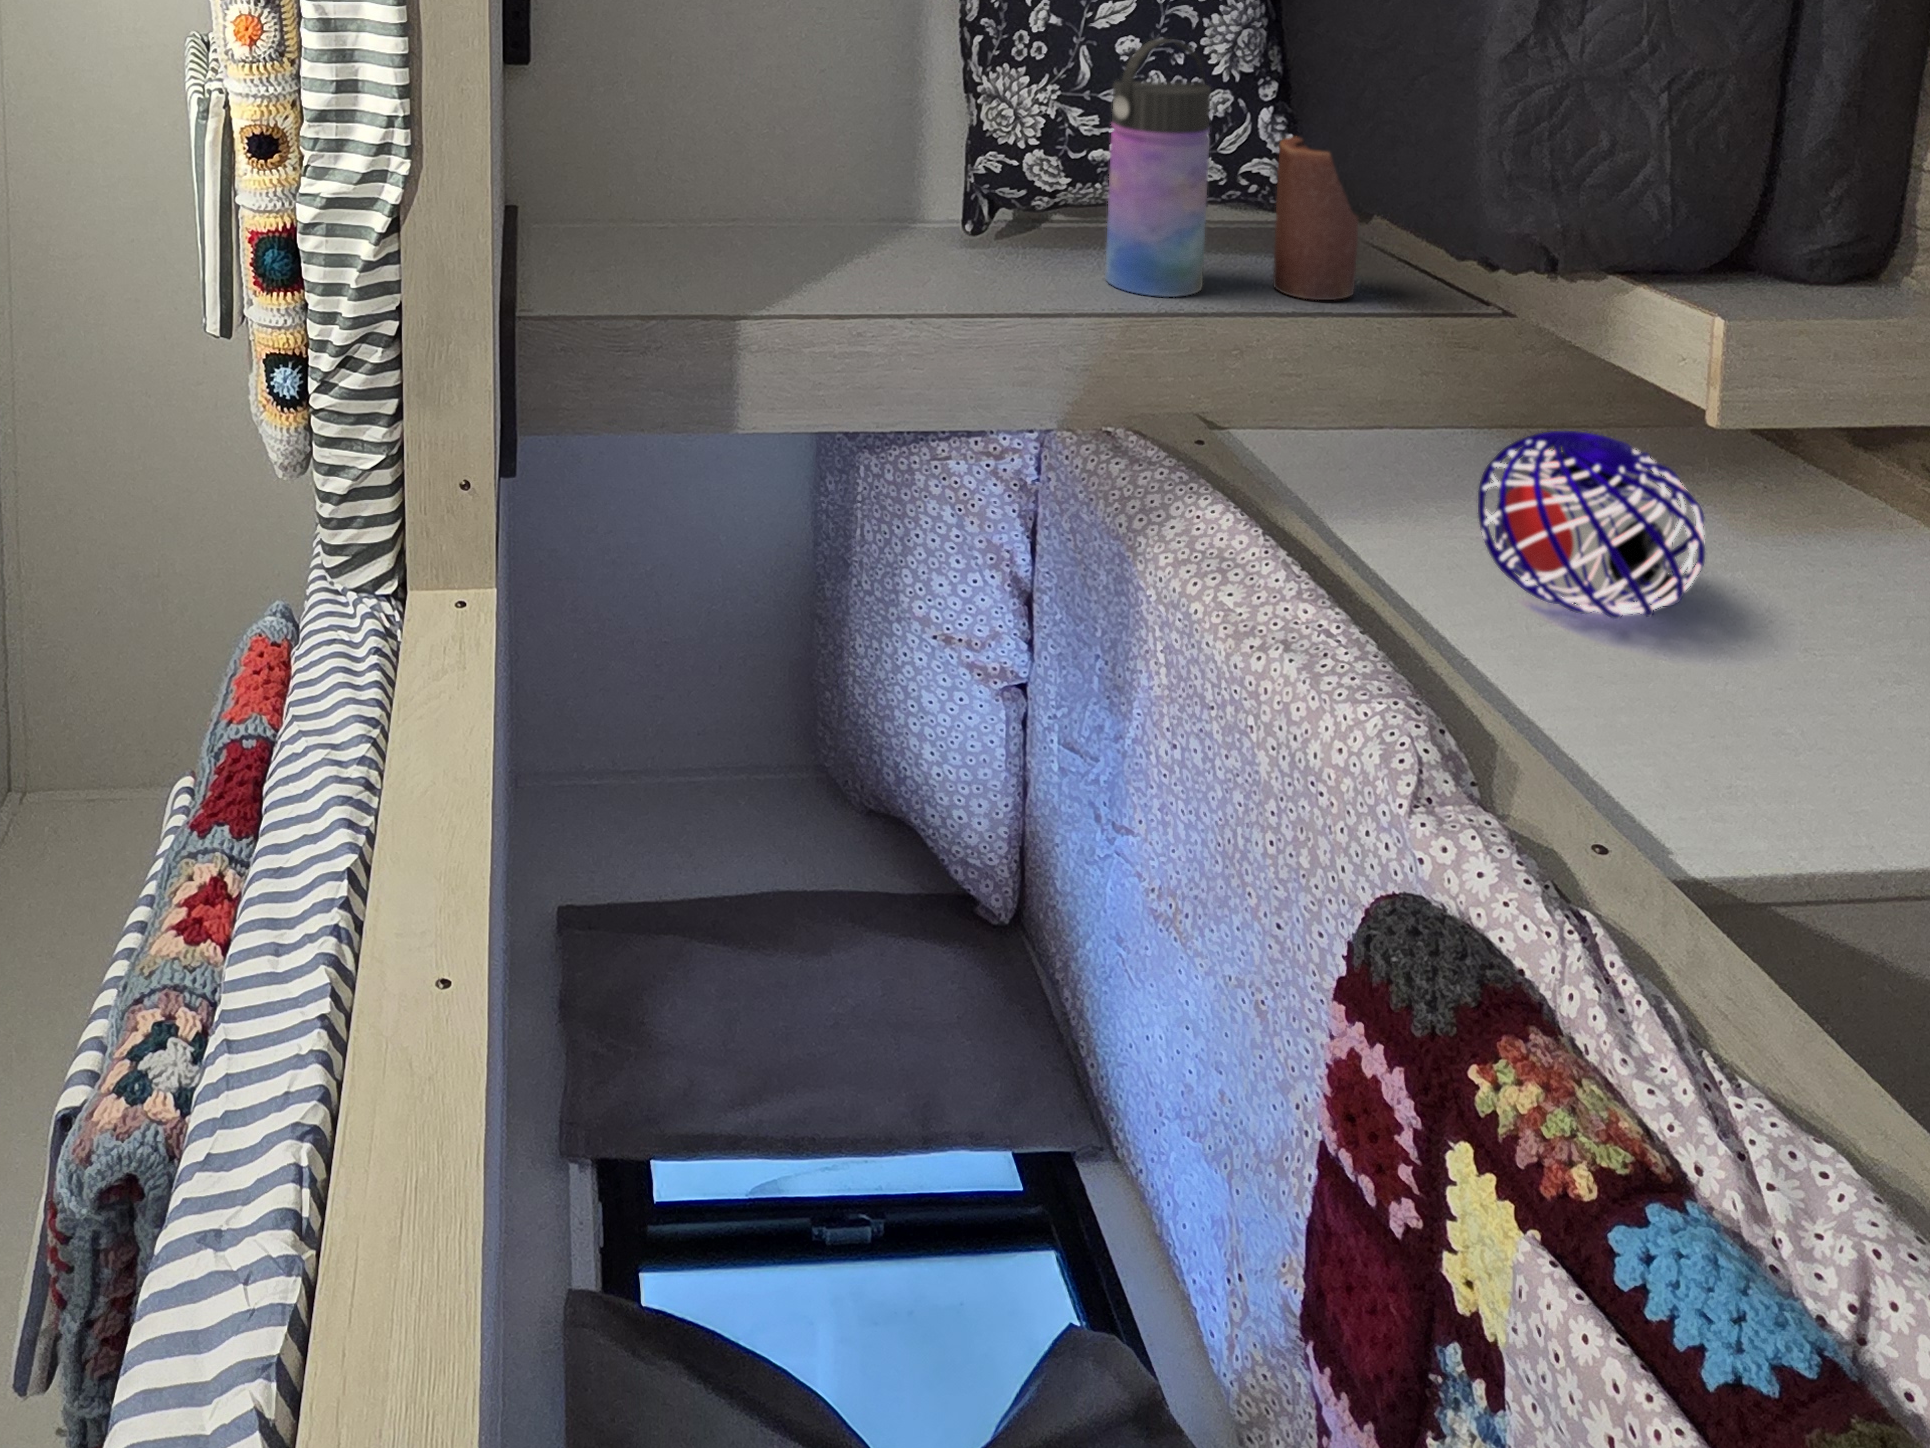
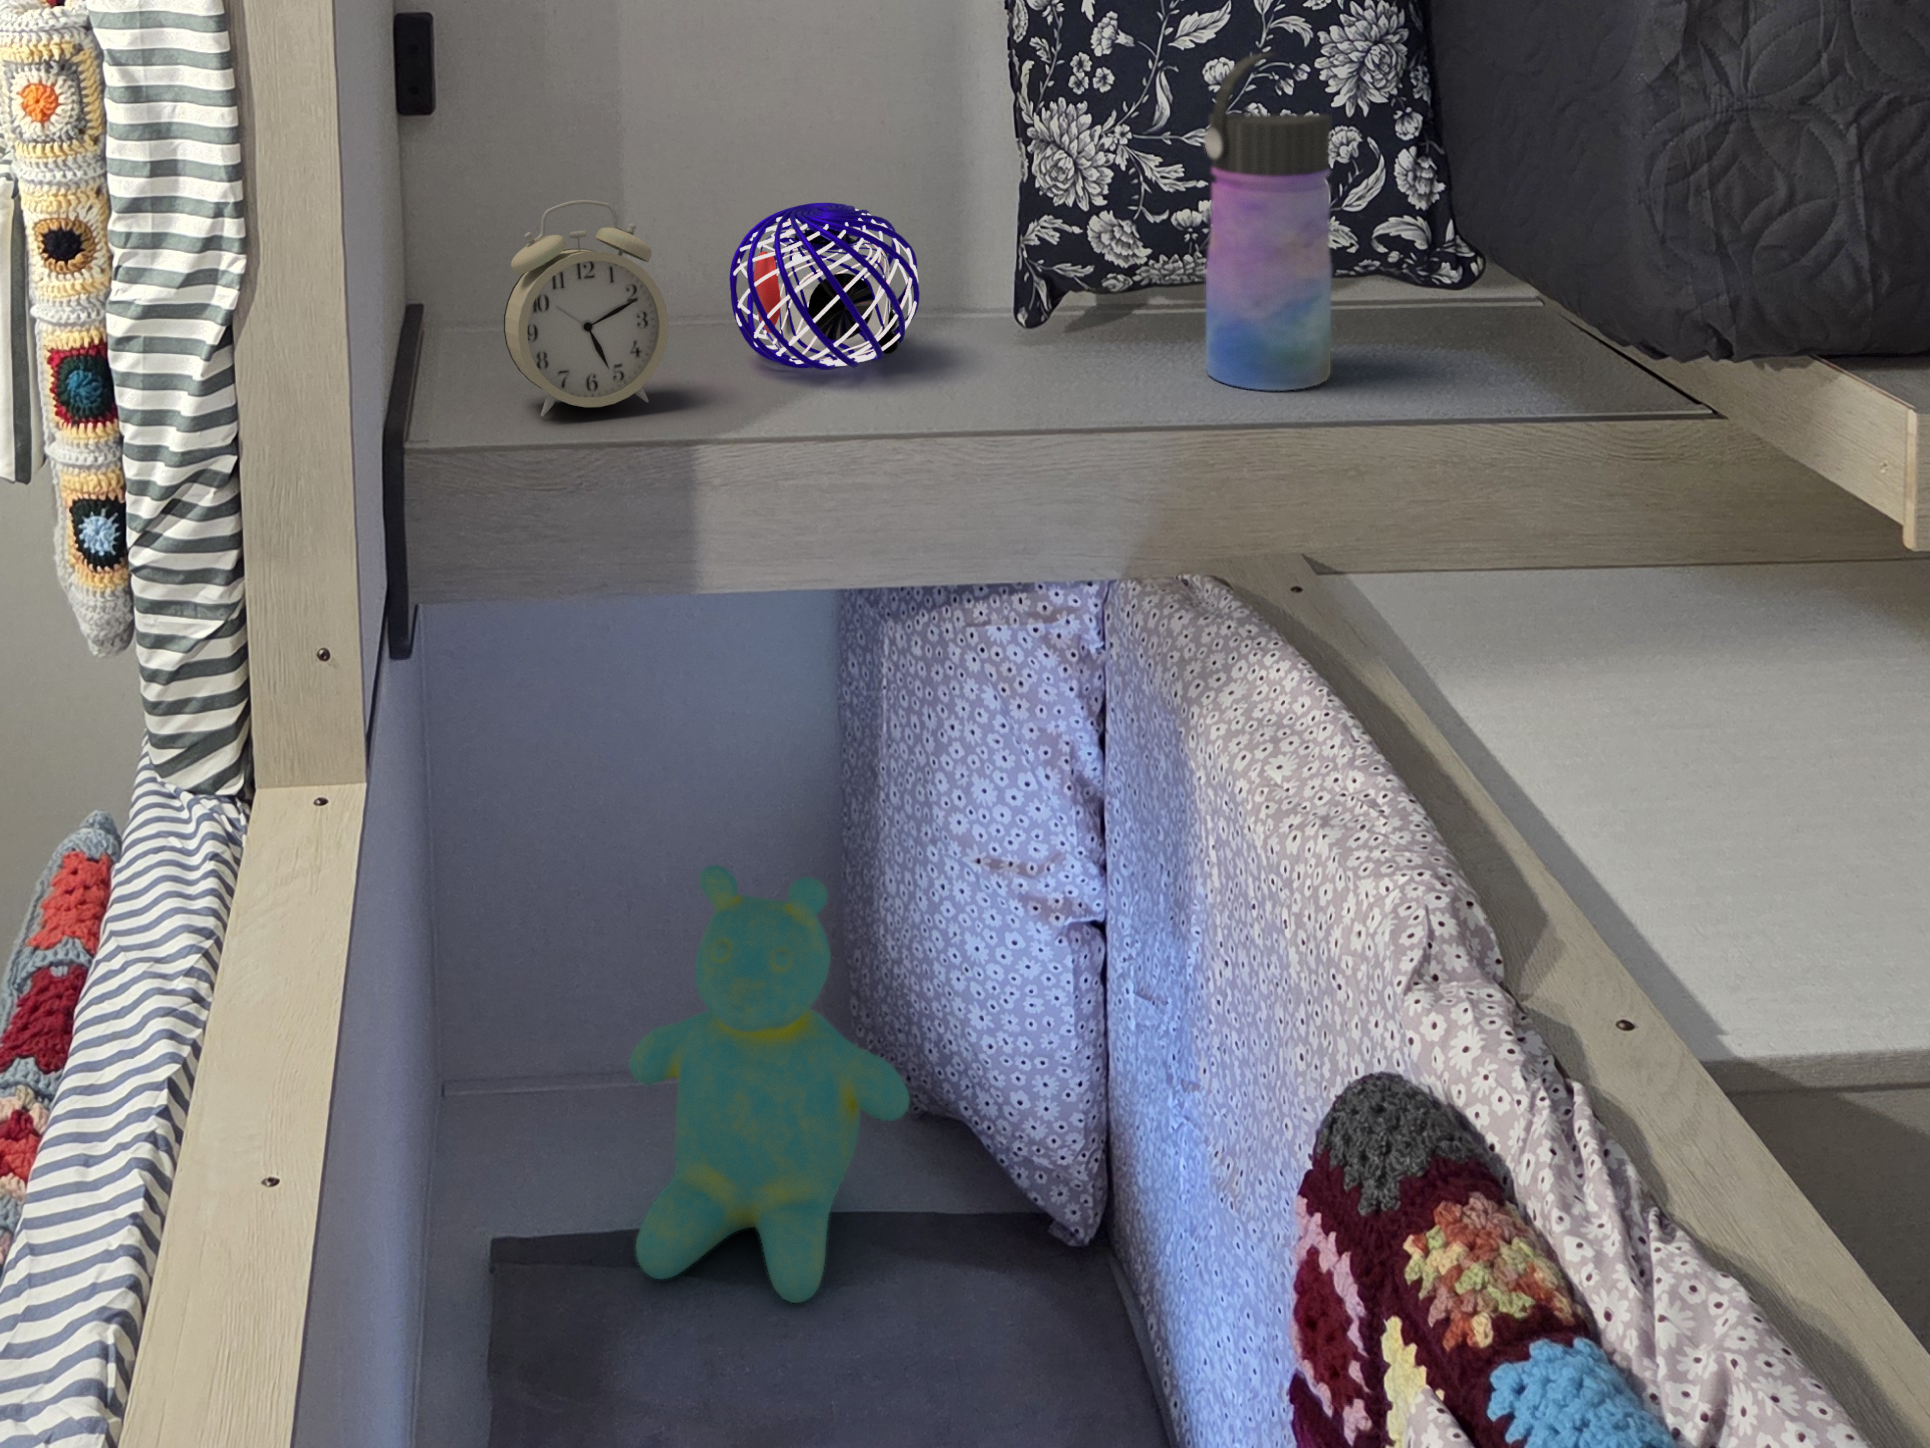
candle: present [1273,137,1359,300] -> none [1423,174,1527,389]
alarm clock: none [581,138,707,302] -> present [504,200,669,417]
decorative orb: present [1478,431,1705,619] -> present [730,203,920,370]
teddy bear: none [651,641,865,981] -> present [629,865,910,1303]

